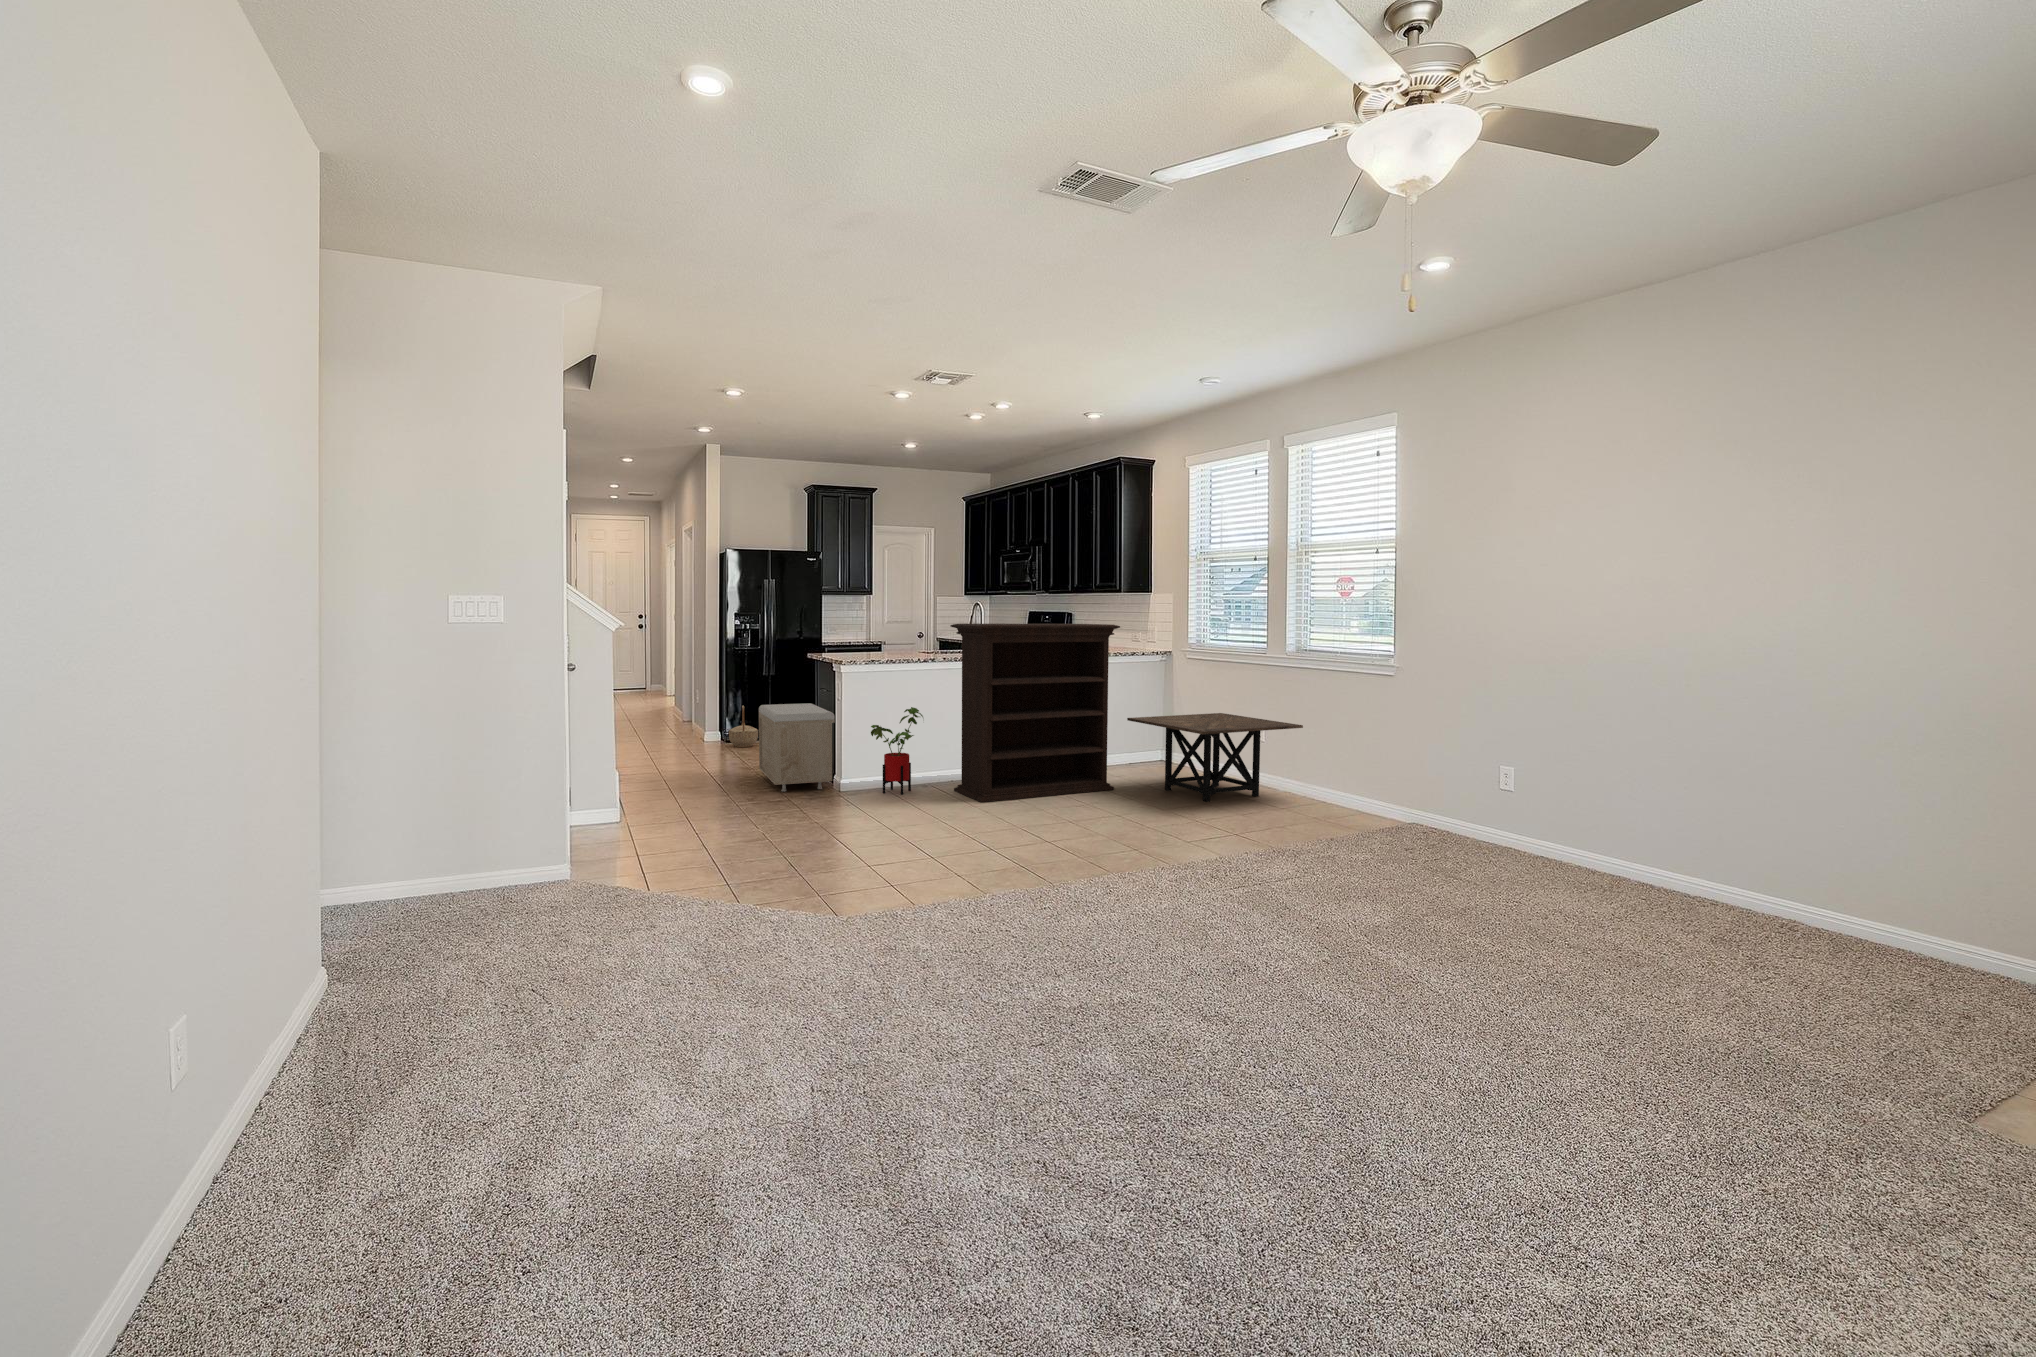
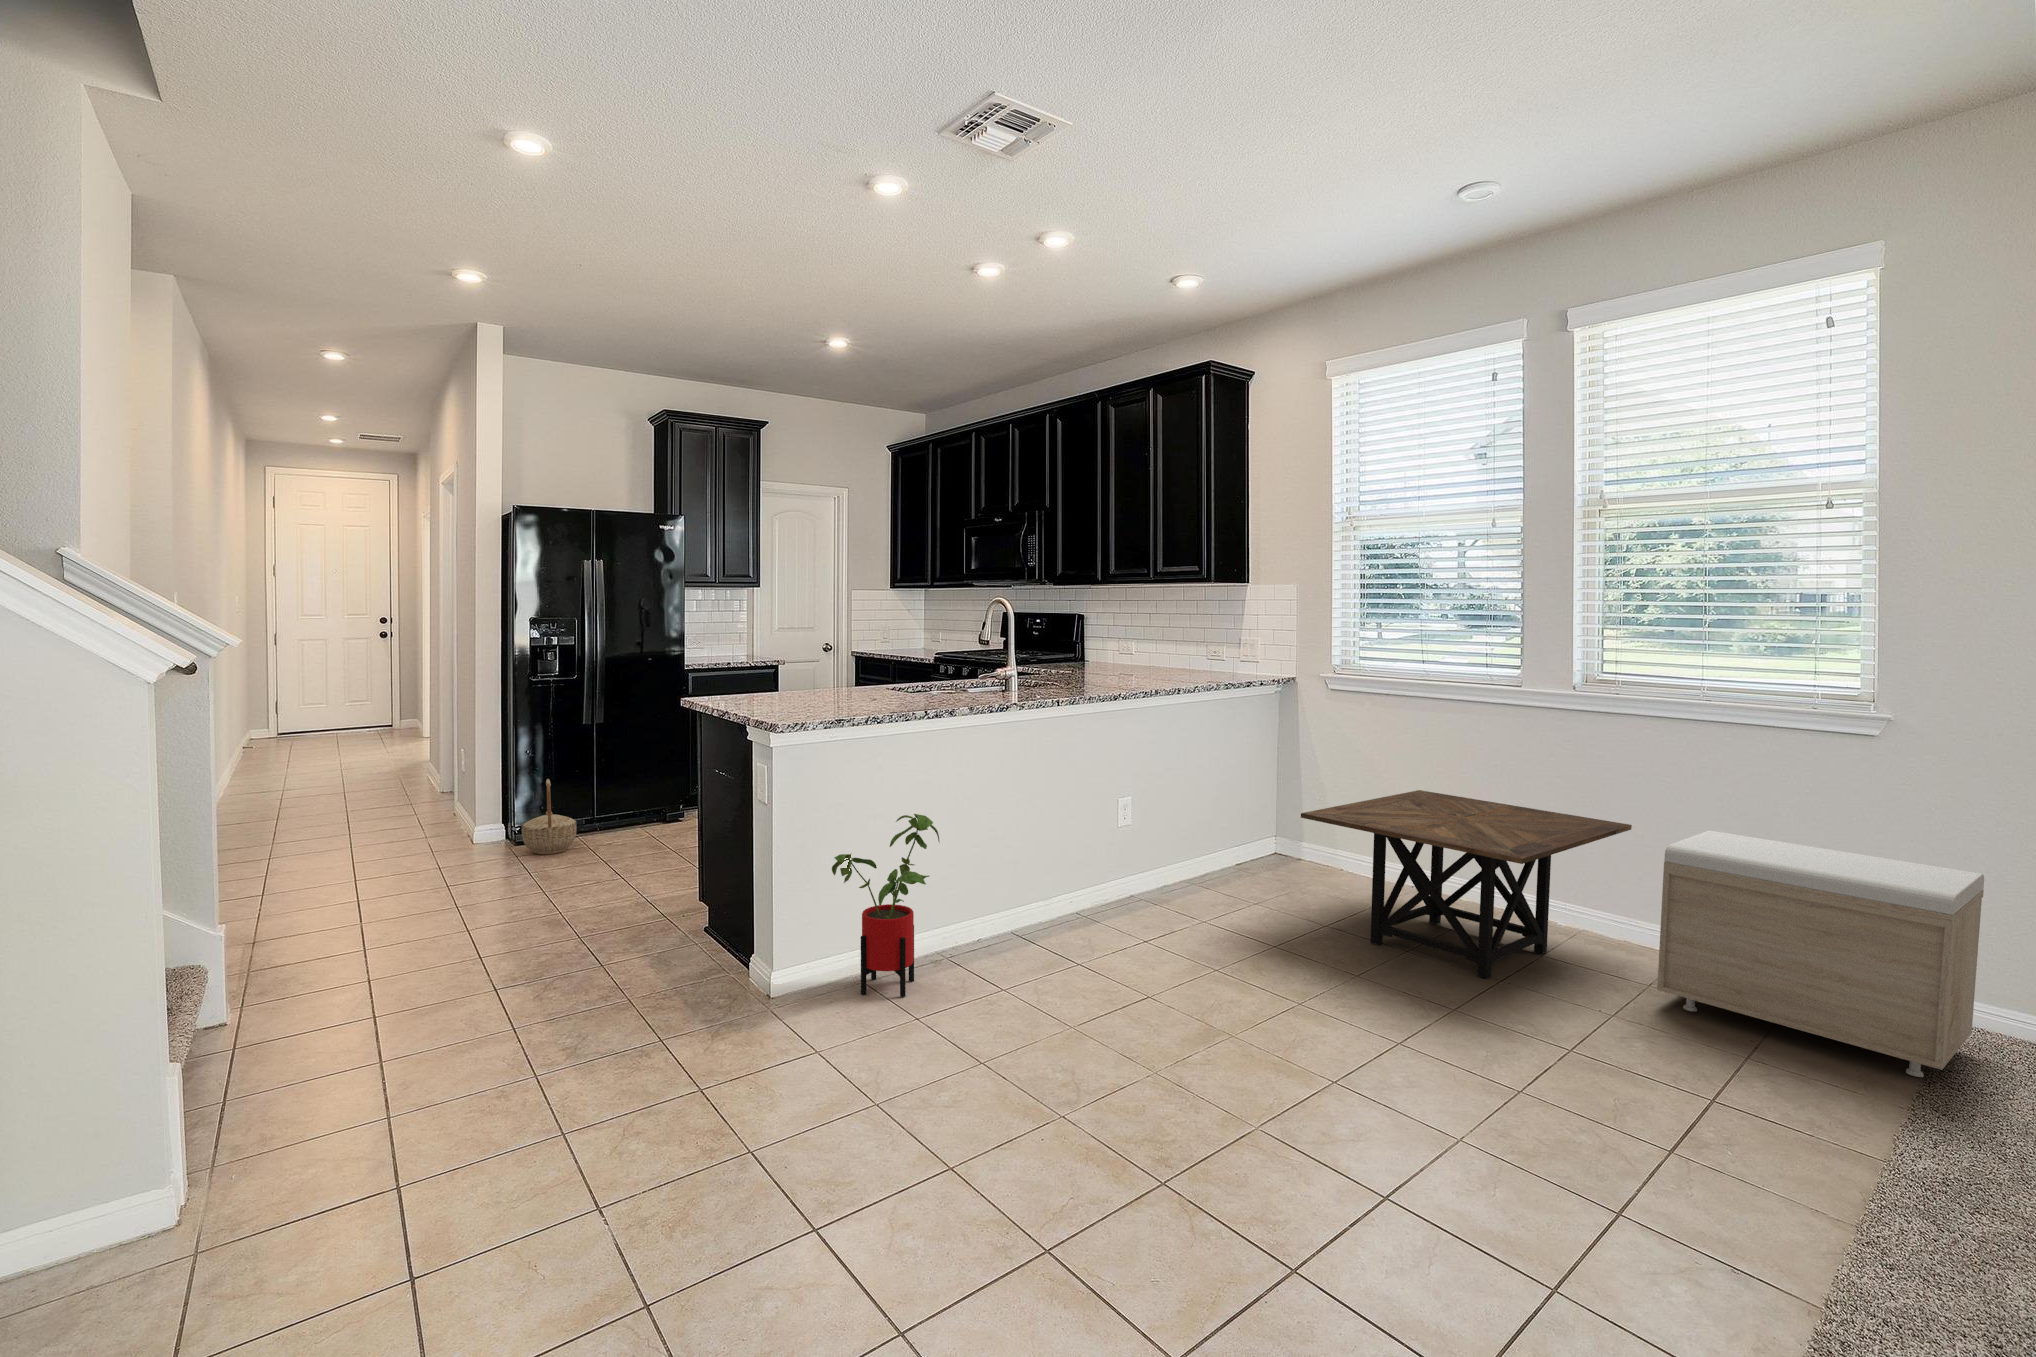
bookshelf: present [950,624,1120,802] -> none [992,640,1300,1016]
storage bench: present [759,703,835,791] -> present [1657,831,1984,1077]

